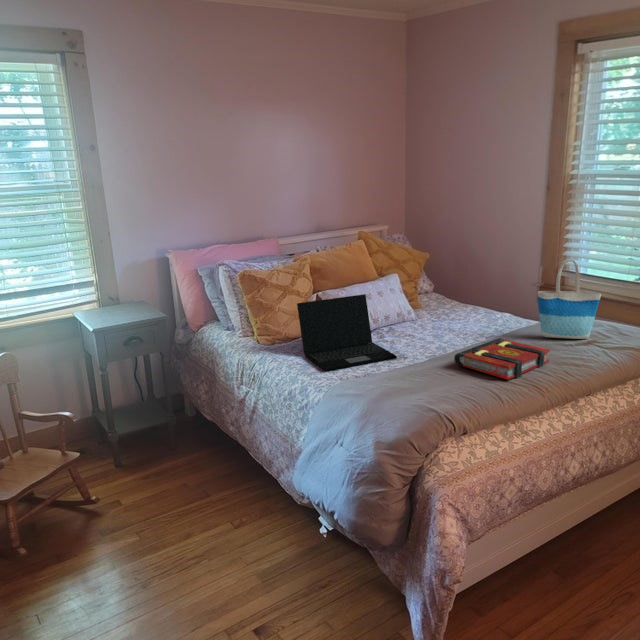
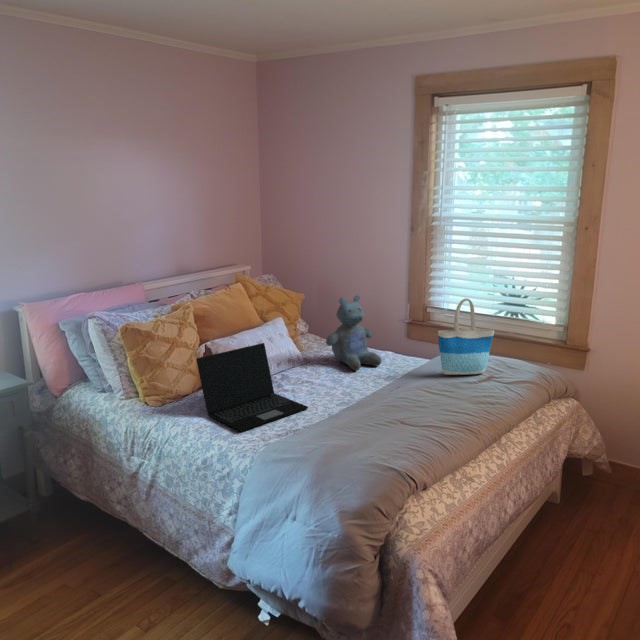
stuffed bear: none [436,254,492,328] -> present [326,295,381,370]
book: present [455,338,550,380] -> none [381,380,466,425]

